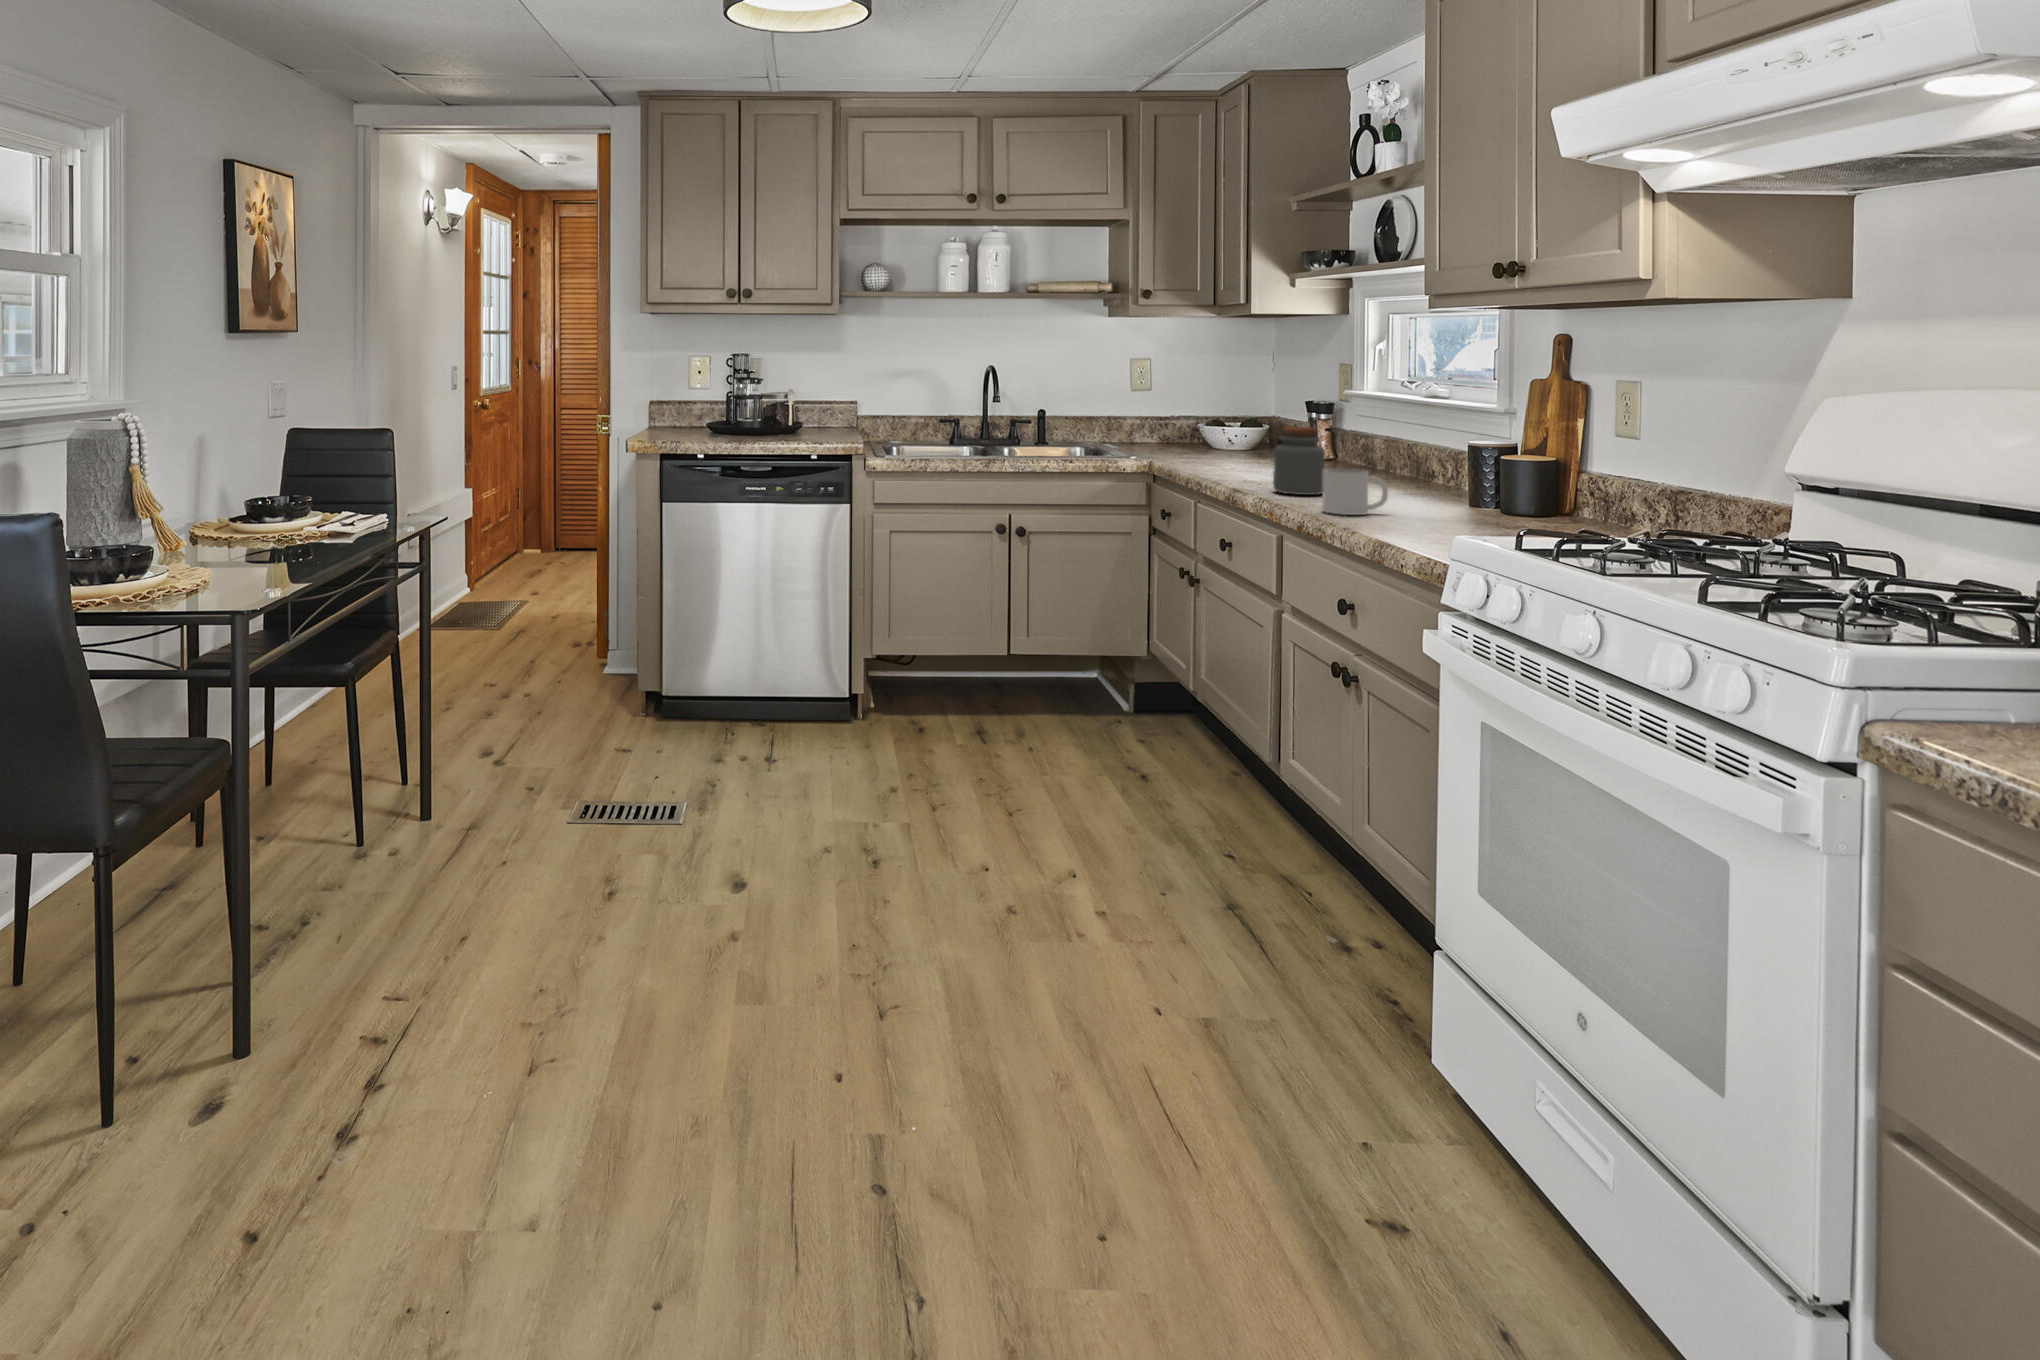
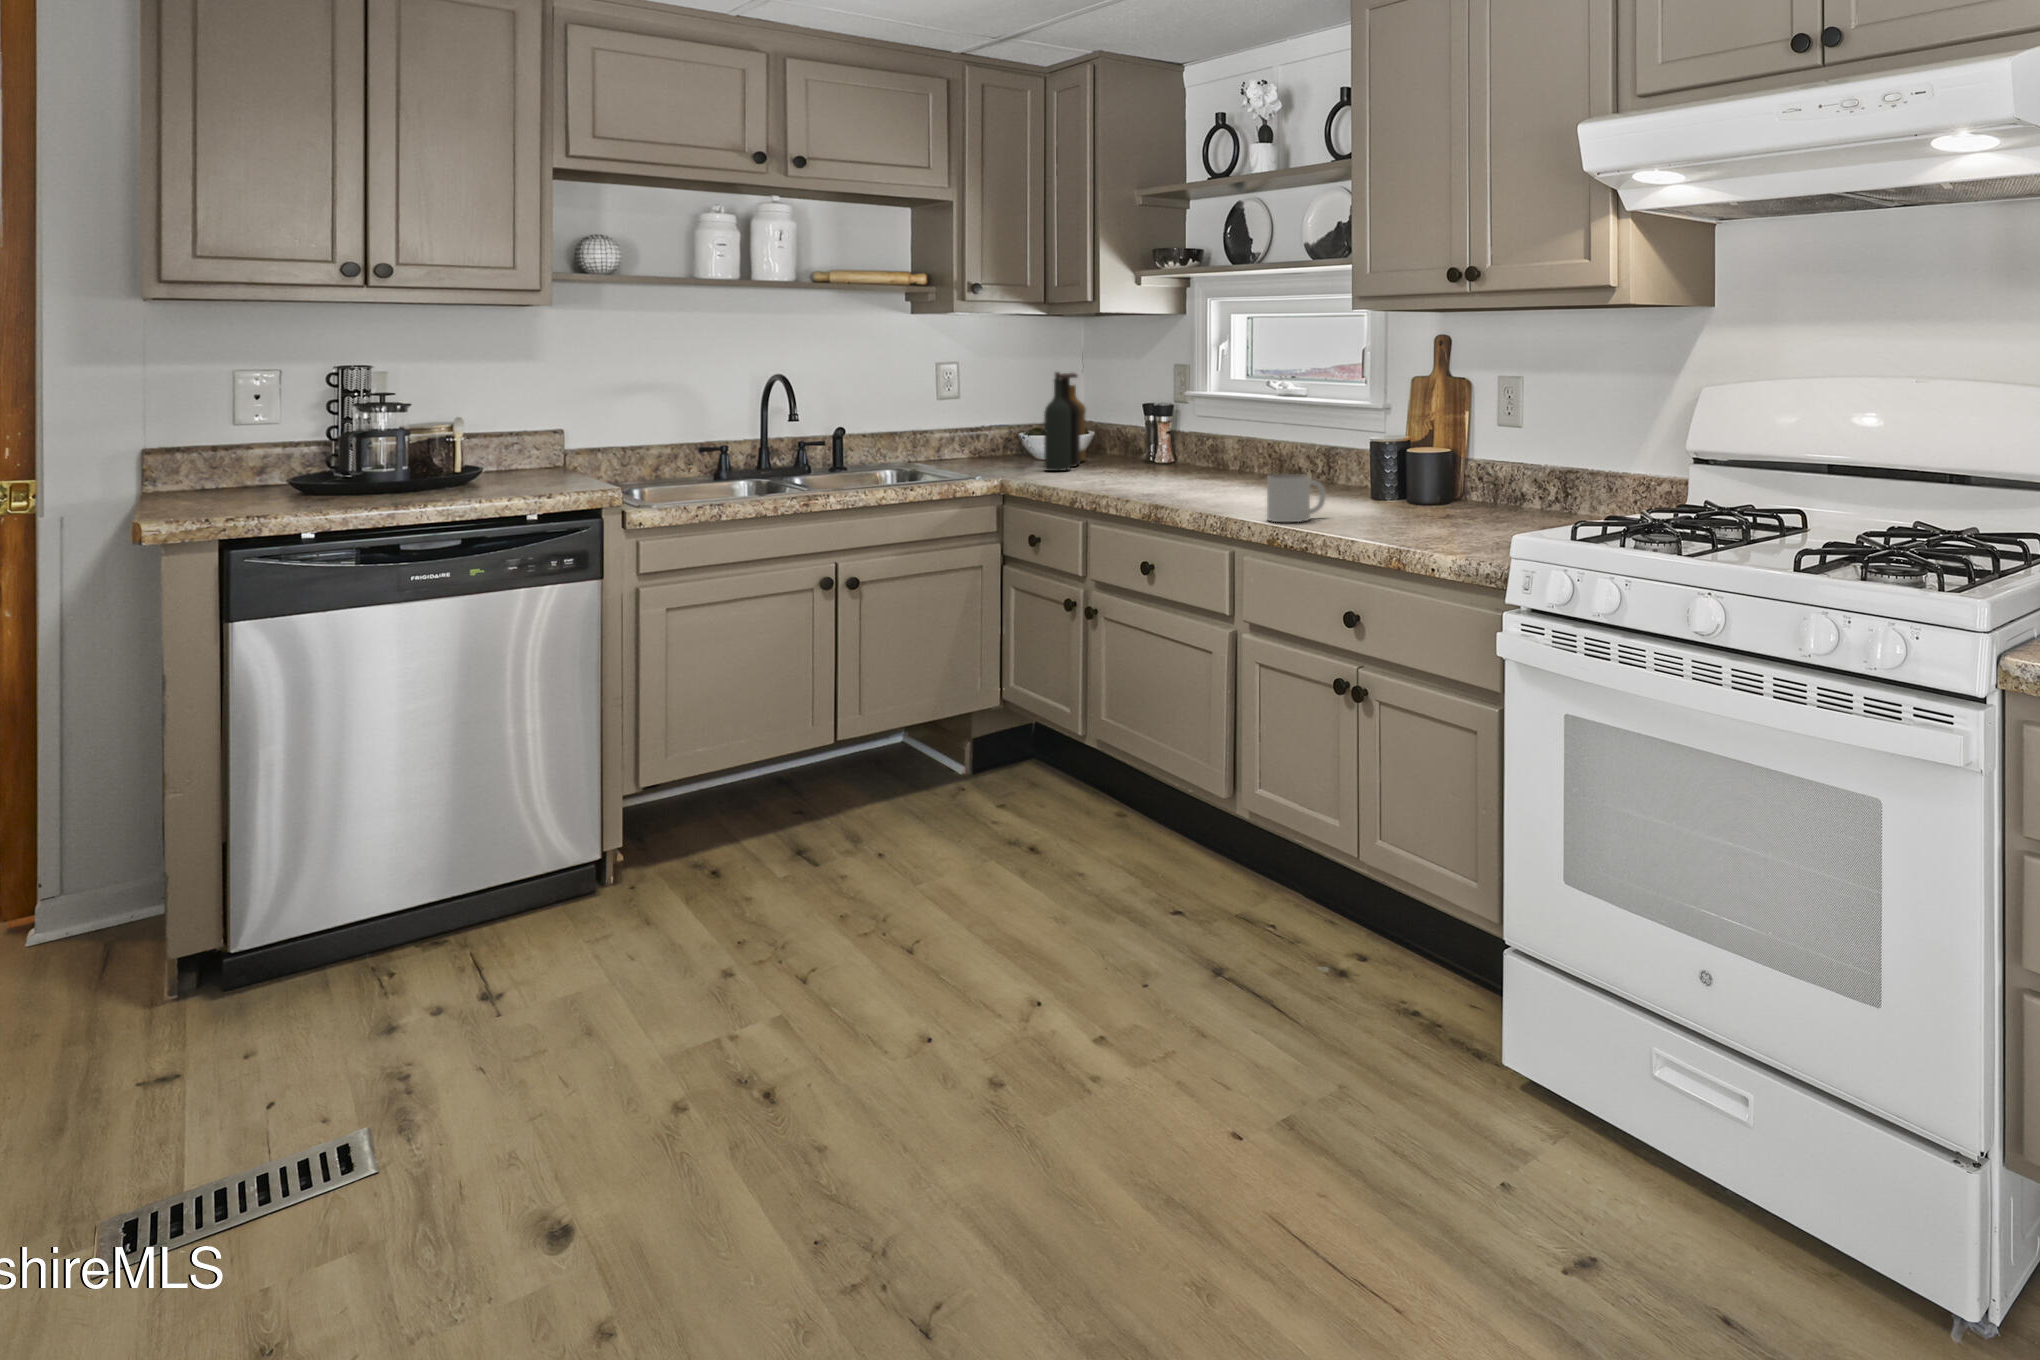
bottle: none [1207,367,1263,456] -> present [1044,372,1086,471]
jar: present [1273,426,1325,495] -> none [1183,433,1236,506]

